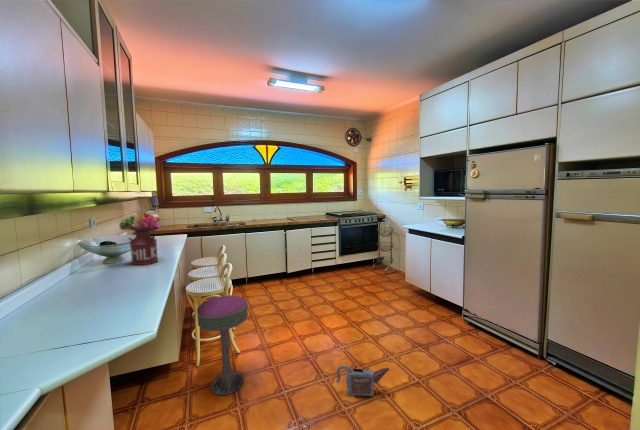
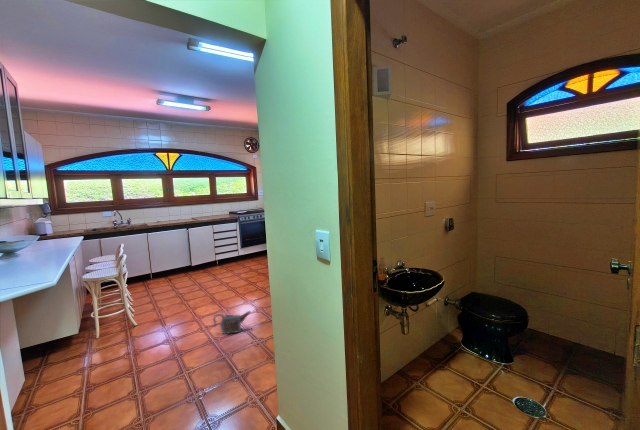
flower arrangement: present [119,212,160,265] -> none [13,213,55,257]
bar stool: present [197,295,248,395] -> none [94,276,140,351]

